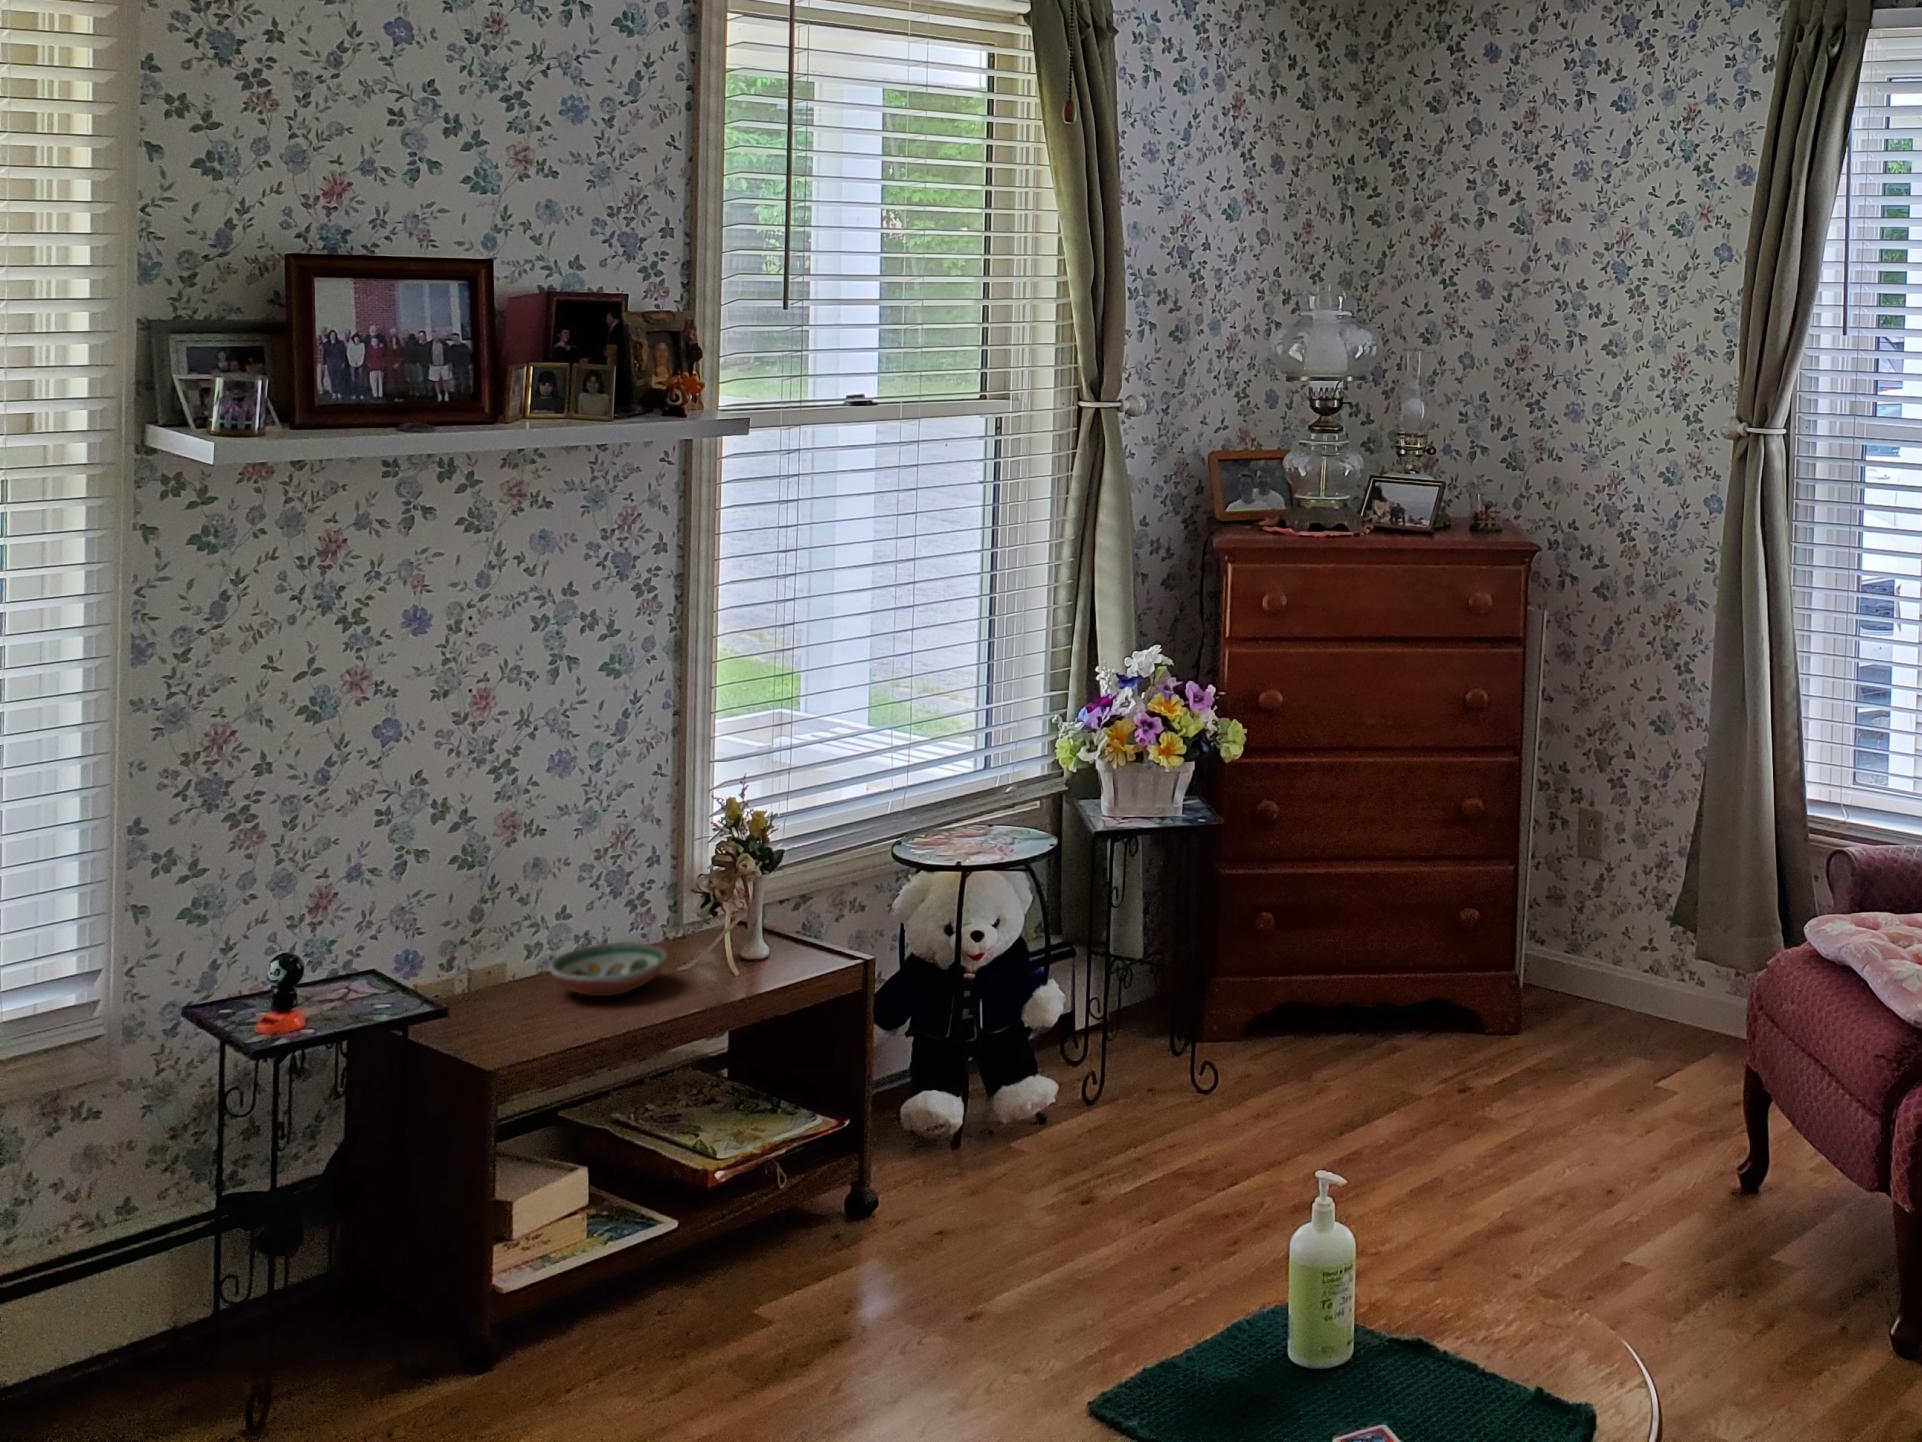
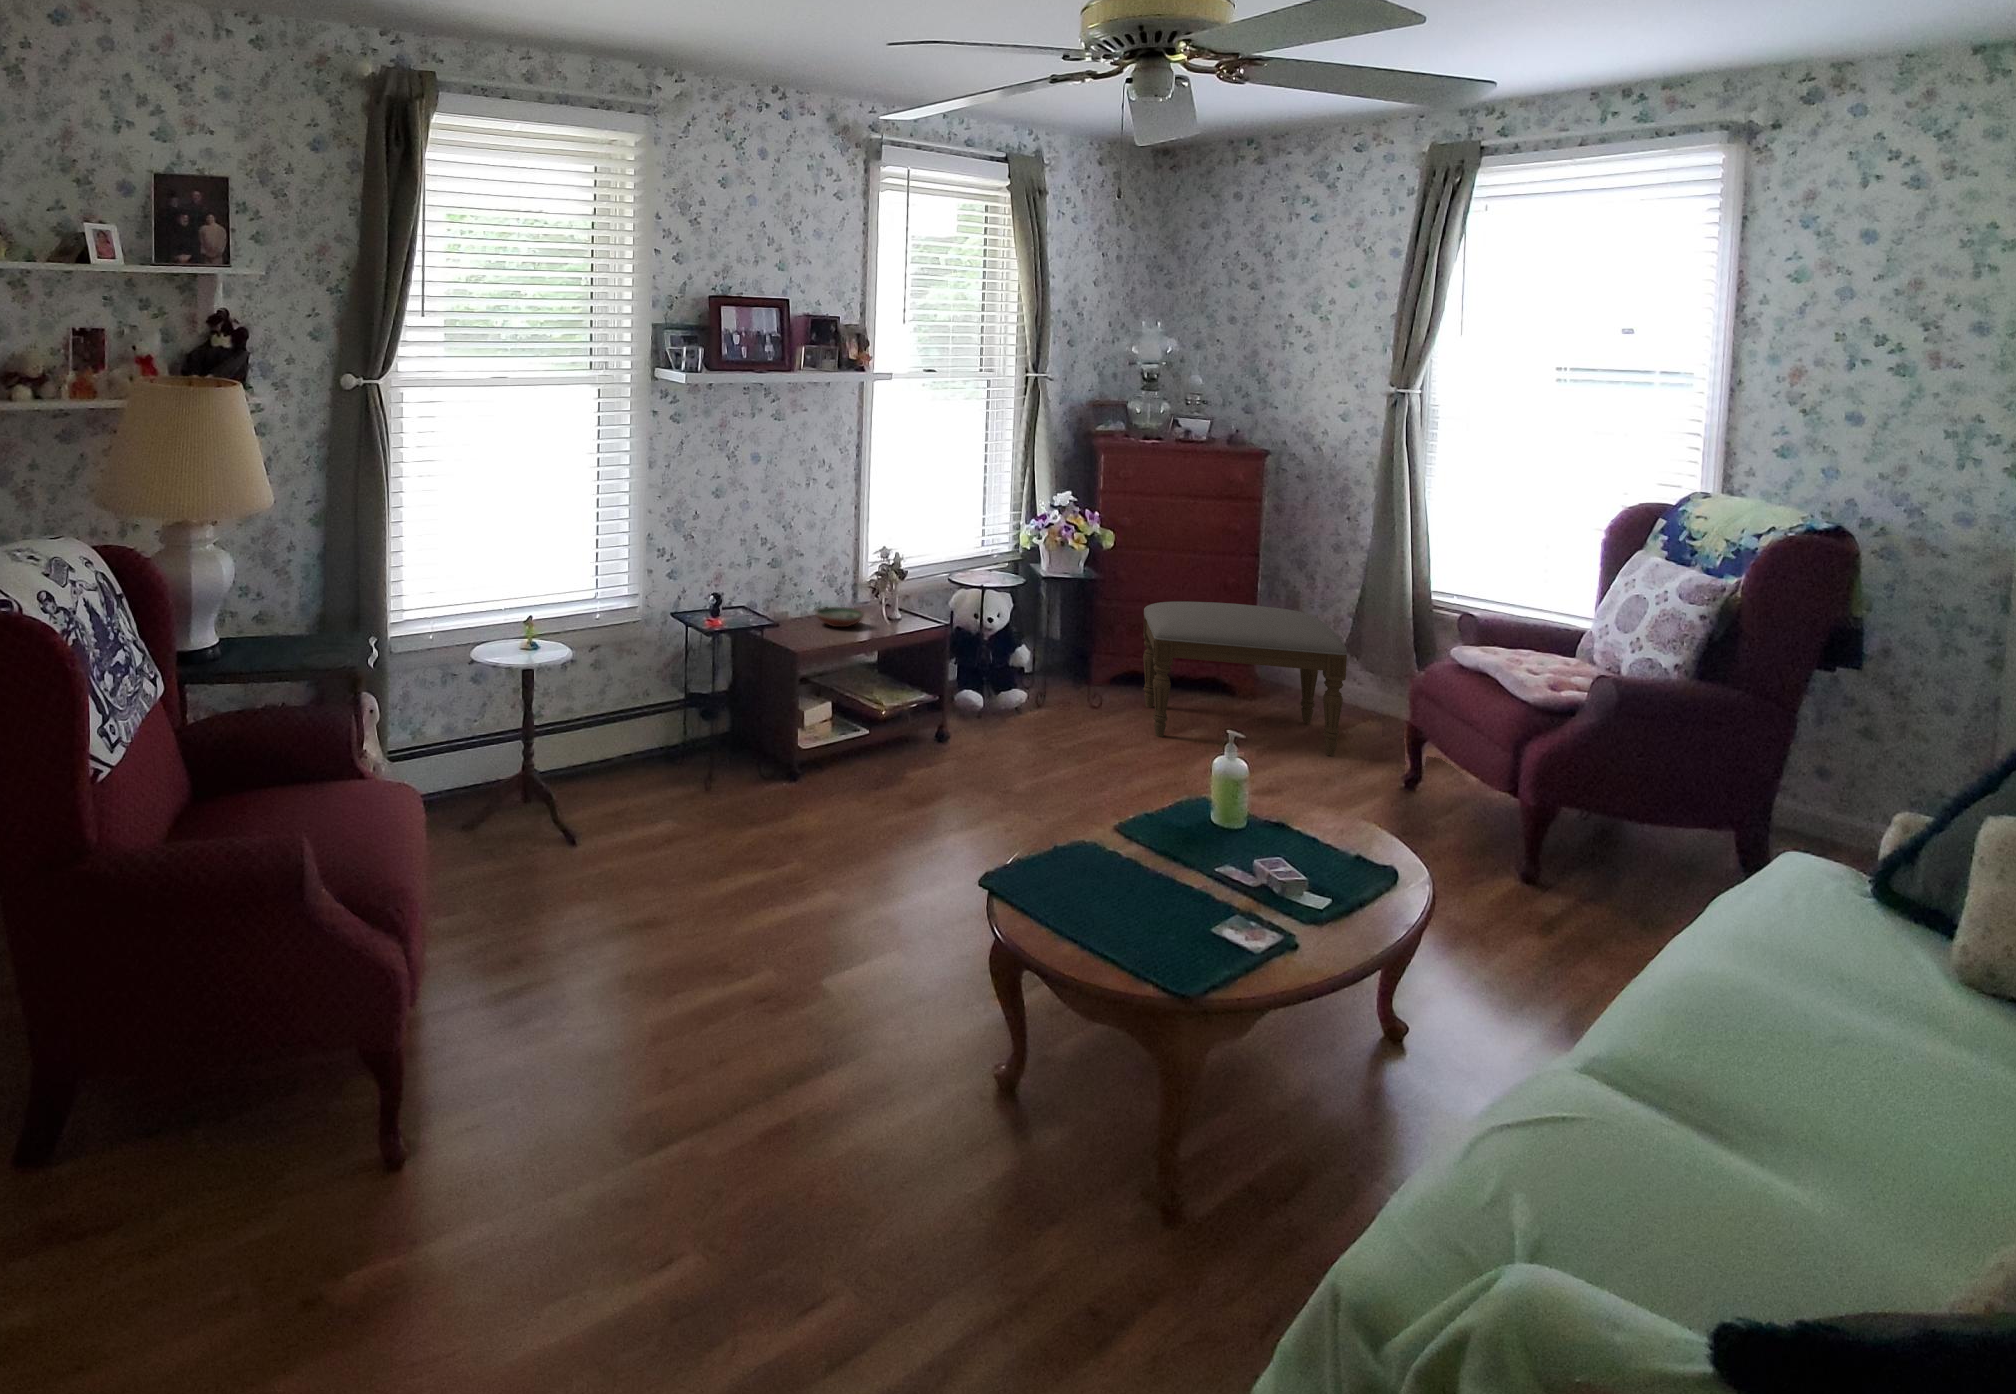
ottoman: none [1303,844,1647,1133] -> present [1143,601,1347,756]

